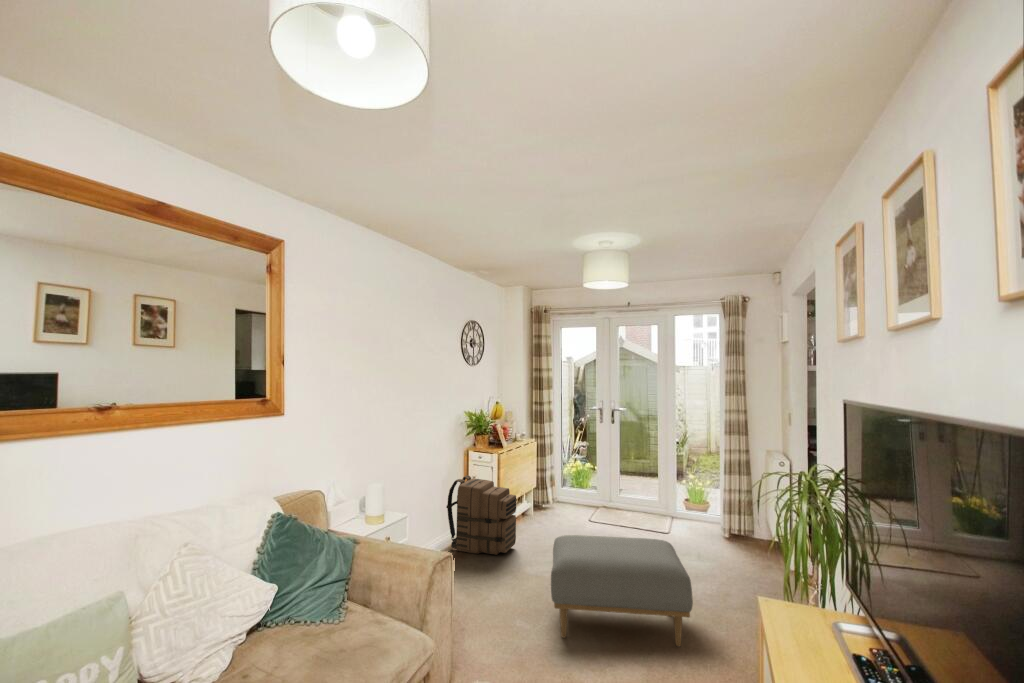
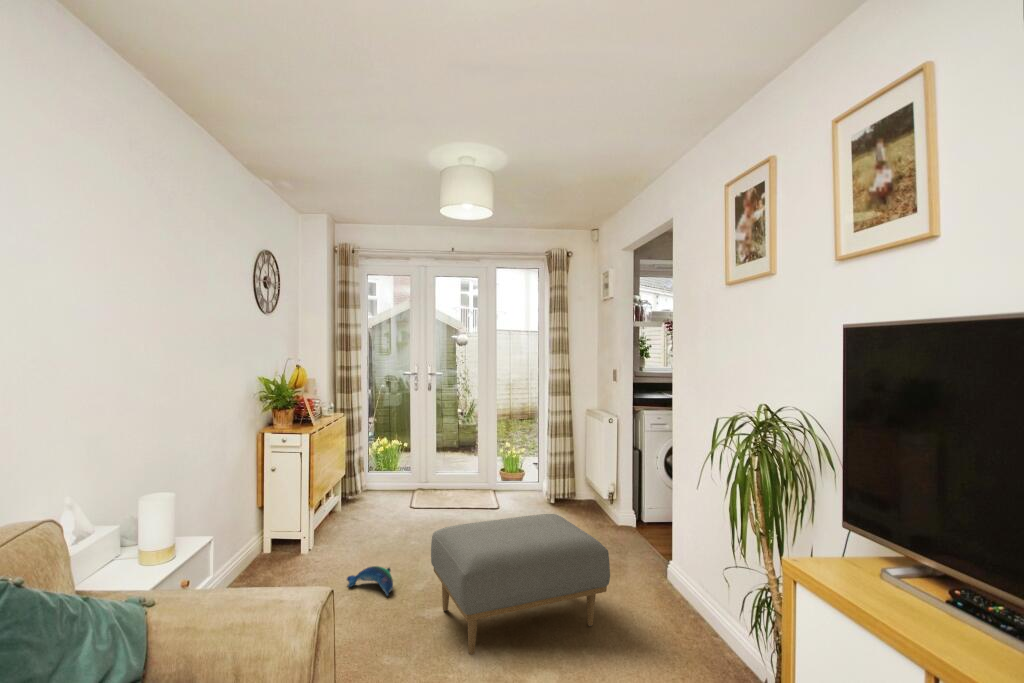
backpack: present [446,475,516,555] -> none [238,468,344,575]
plush toy: none [507,559,538,583] -> present [347,566,393,596]

